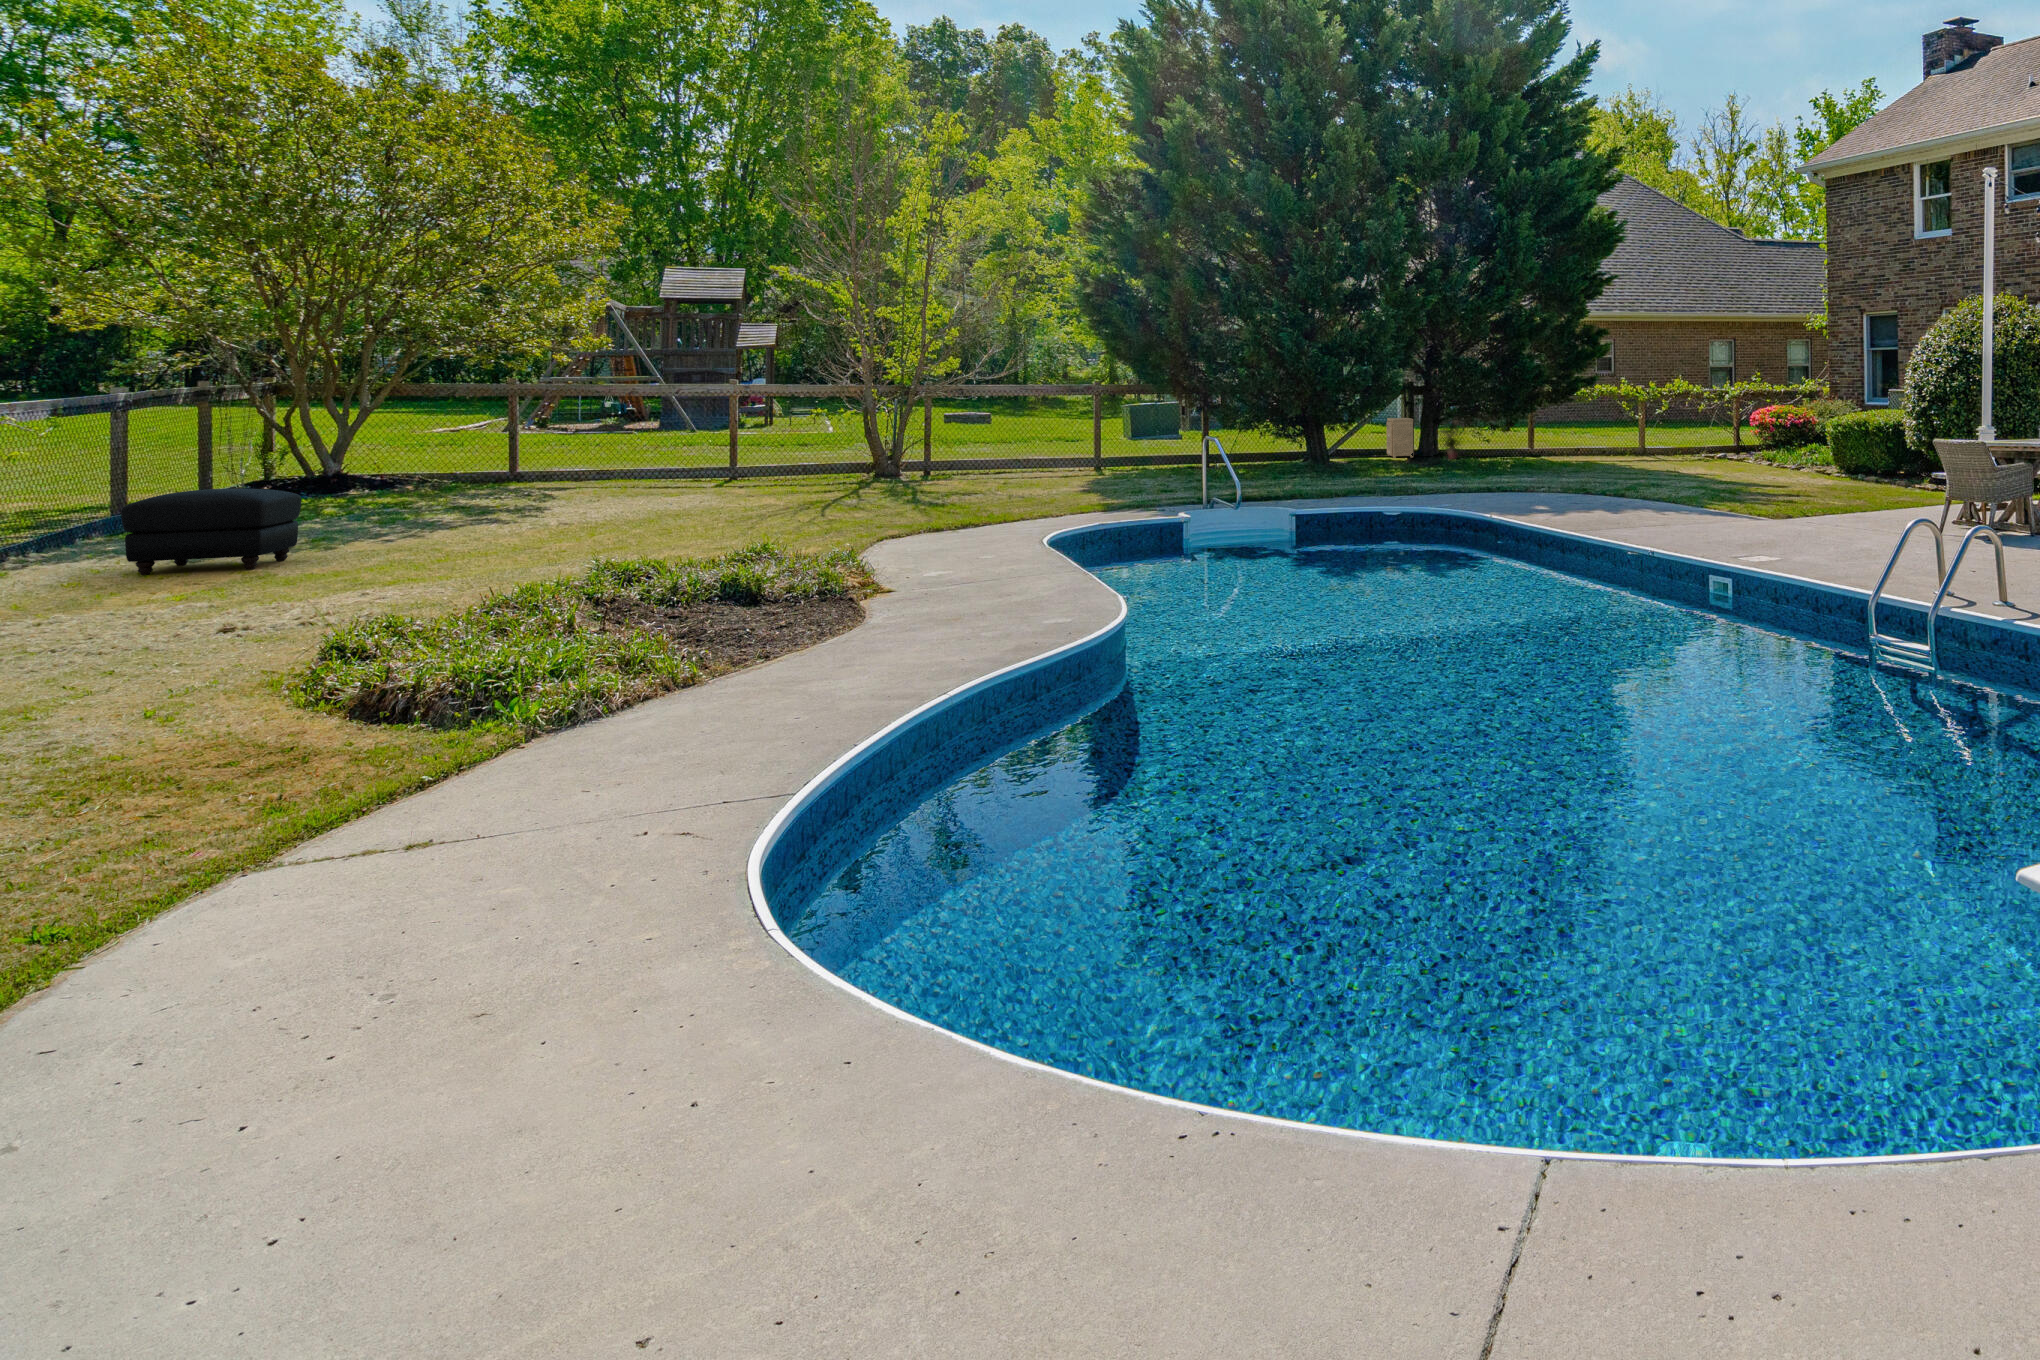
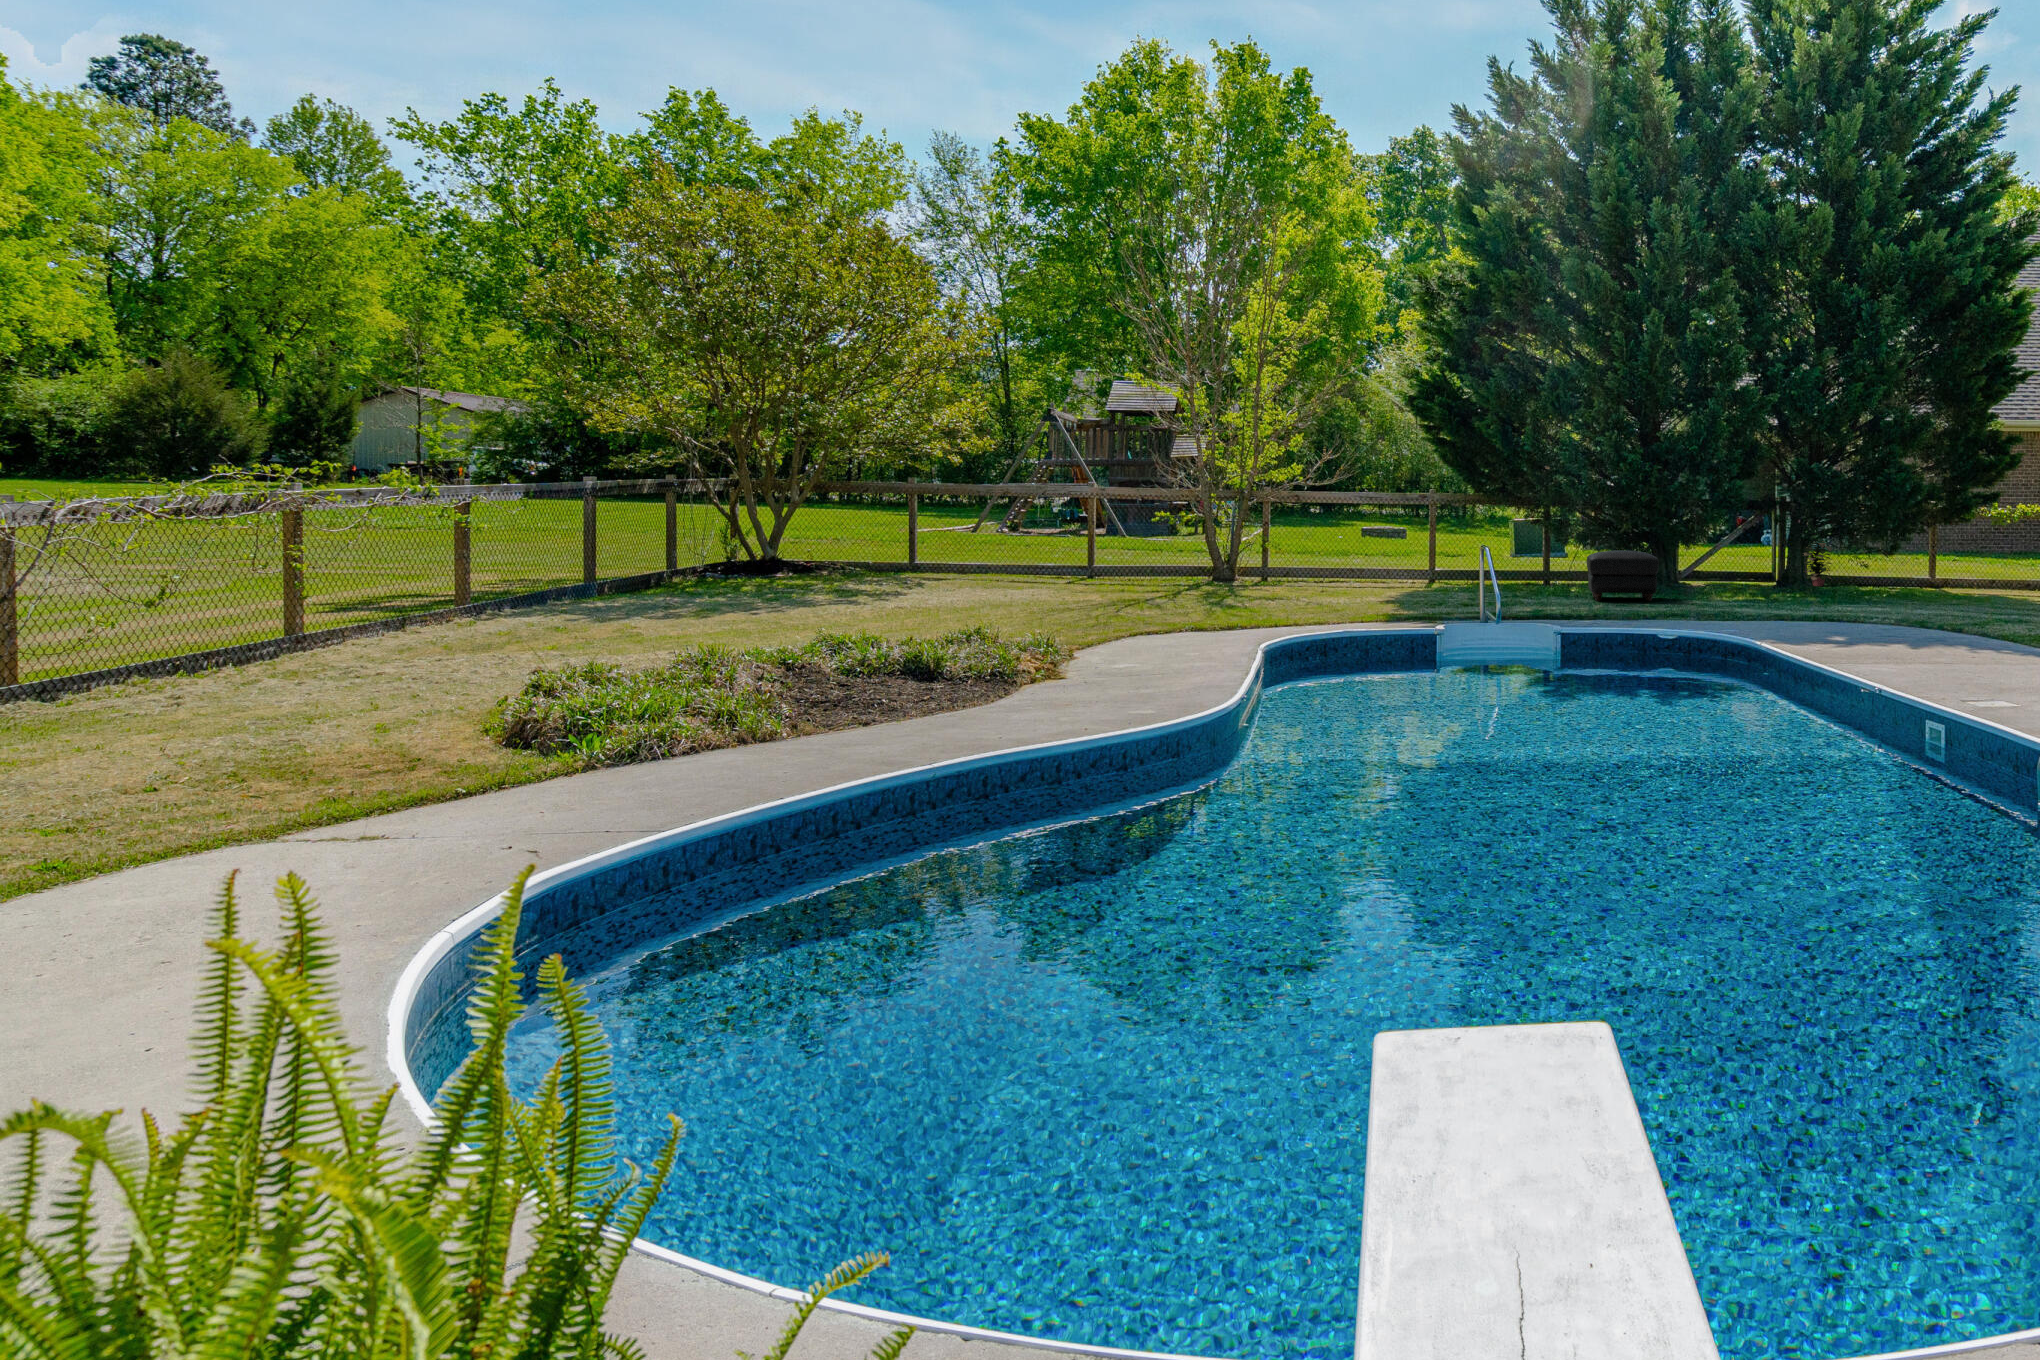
side table: present [1386,418,1413,458] -> none [1746,537,1775,583]
ottoman: present [121,488,301,575] -> present [1587,551,1659,601]

